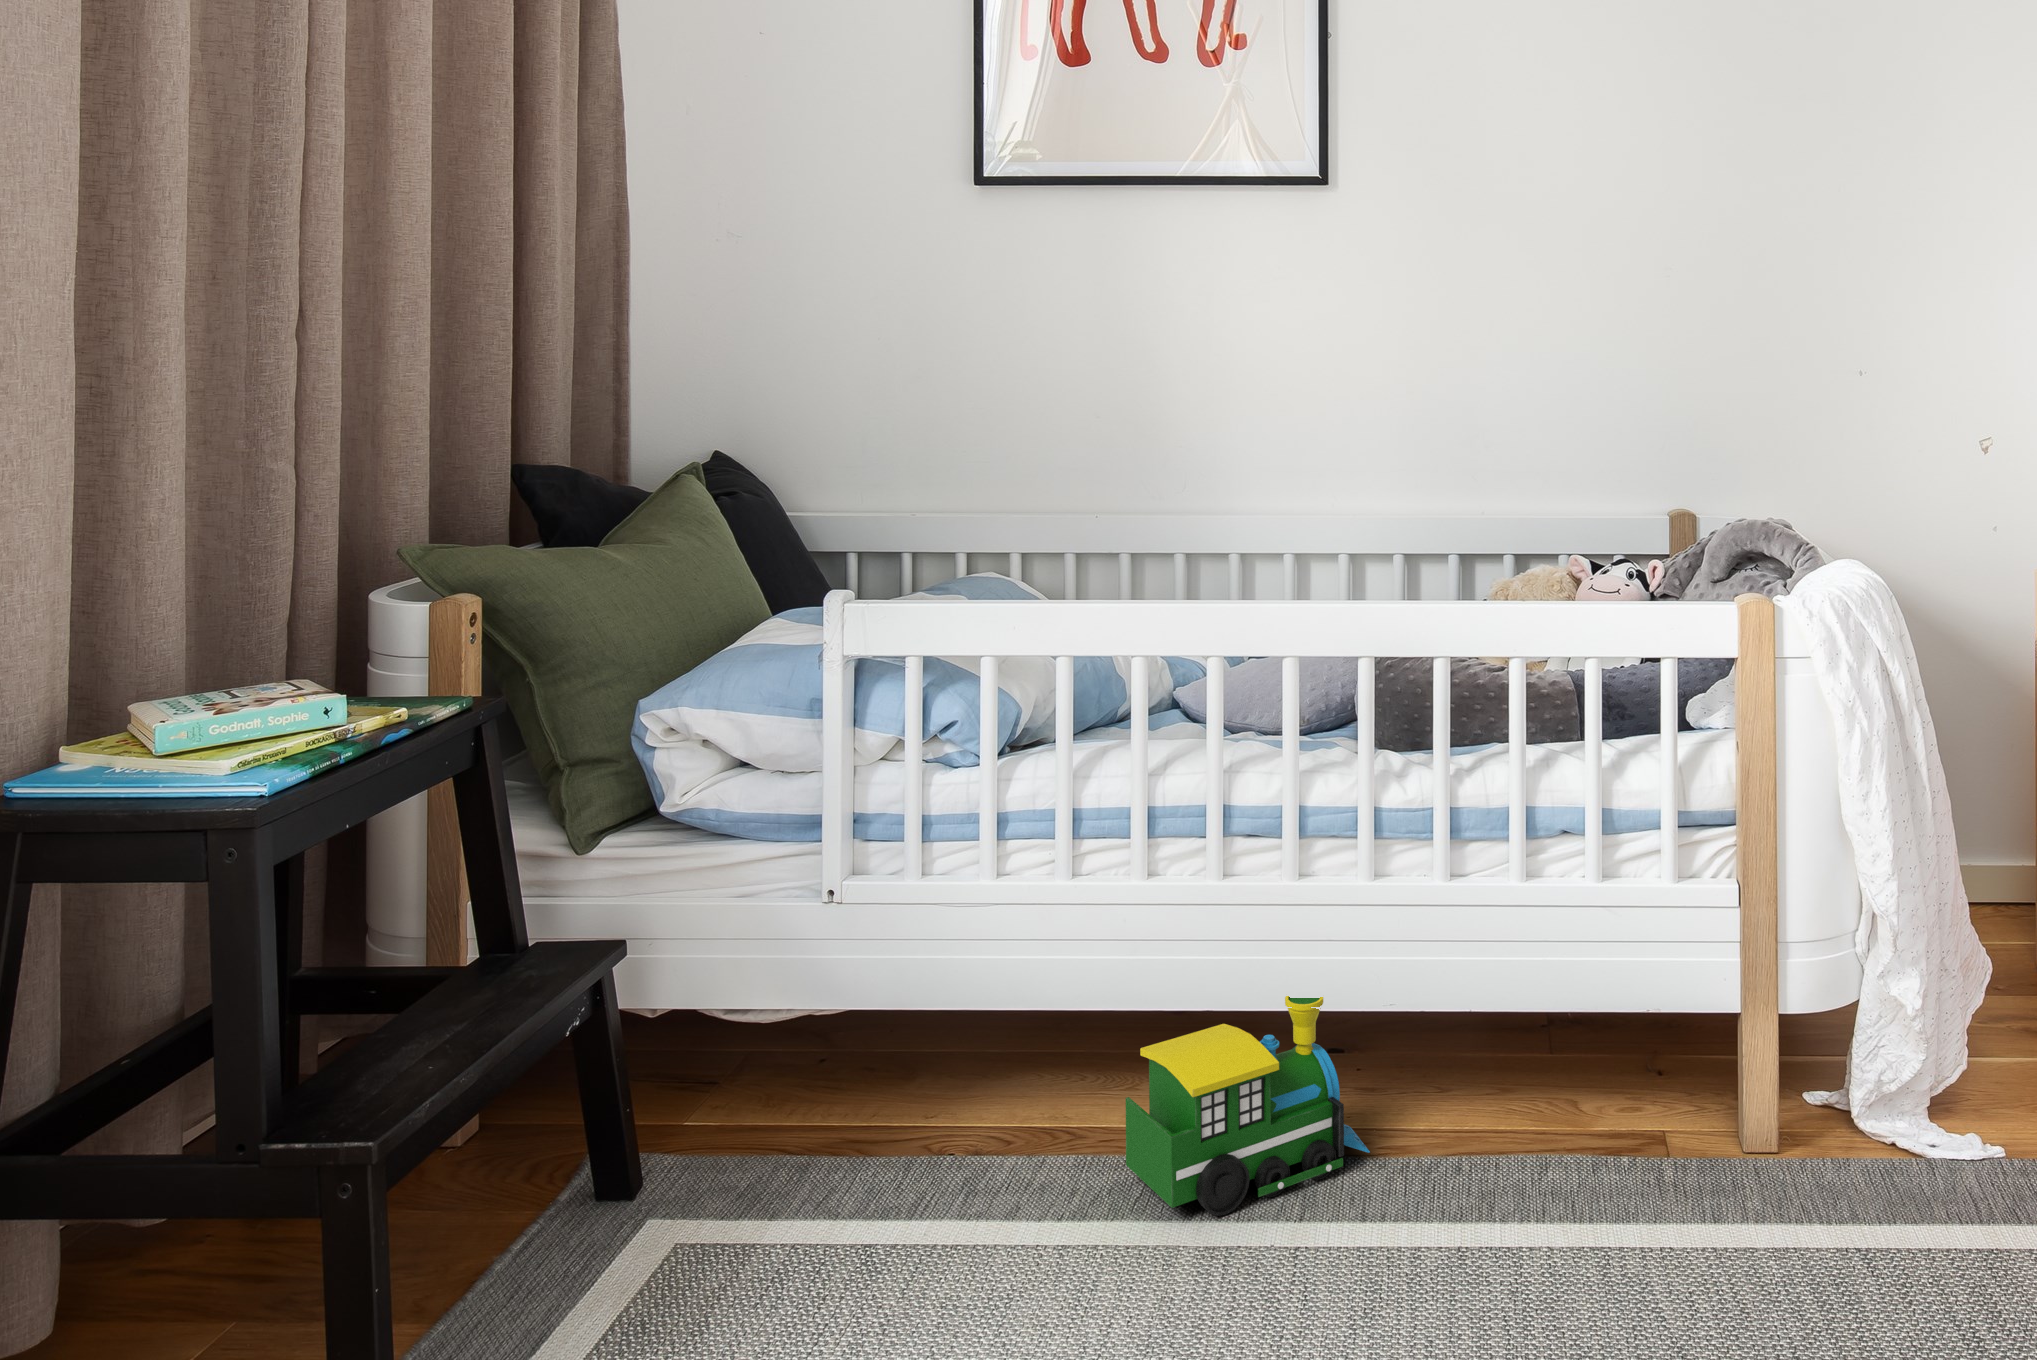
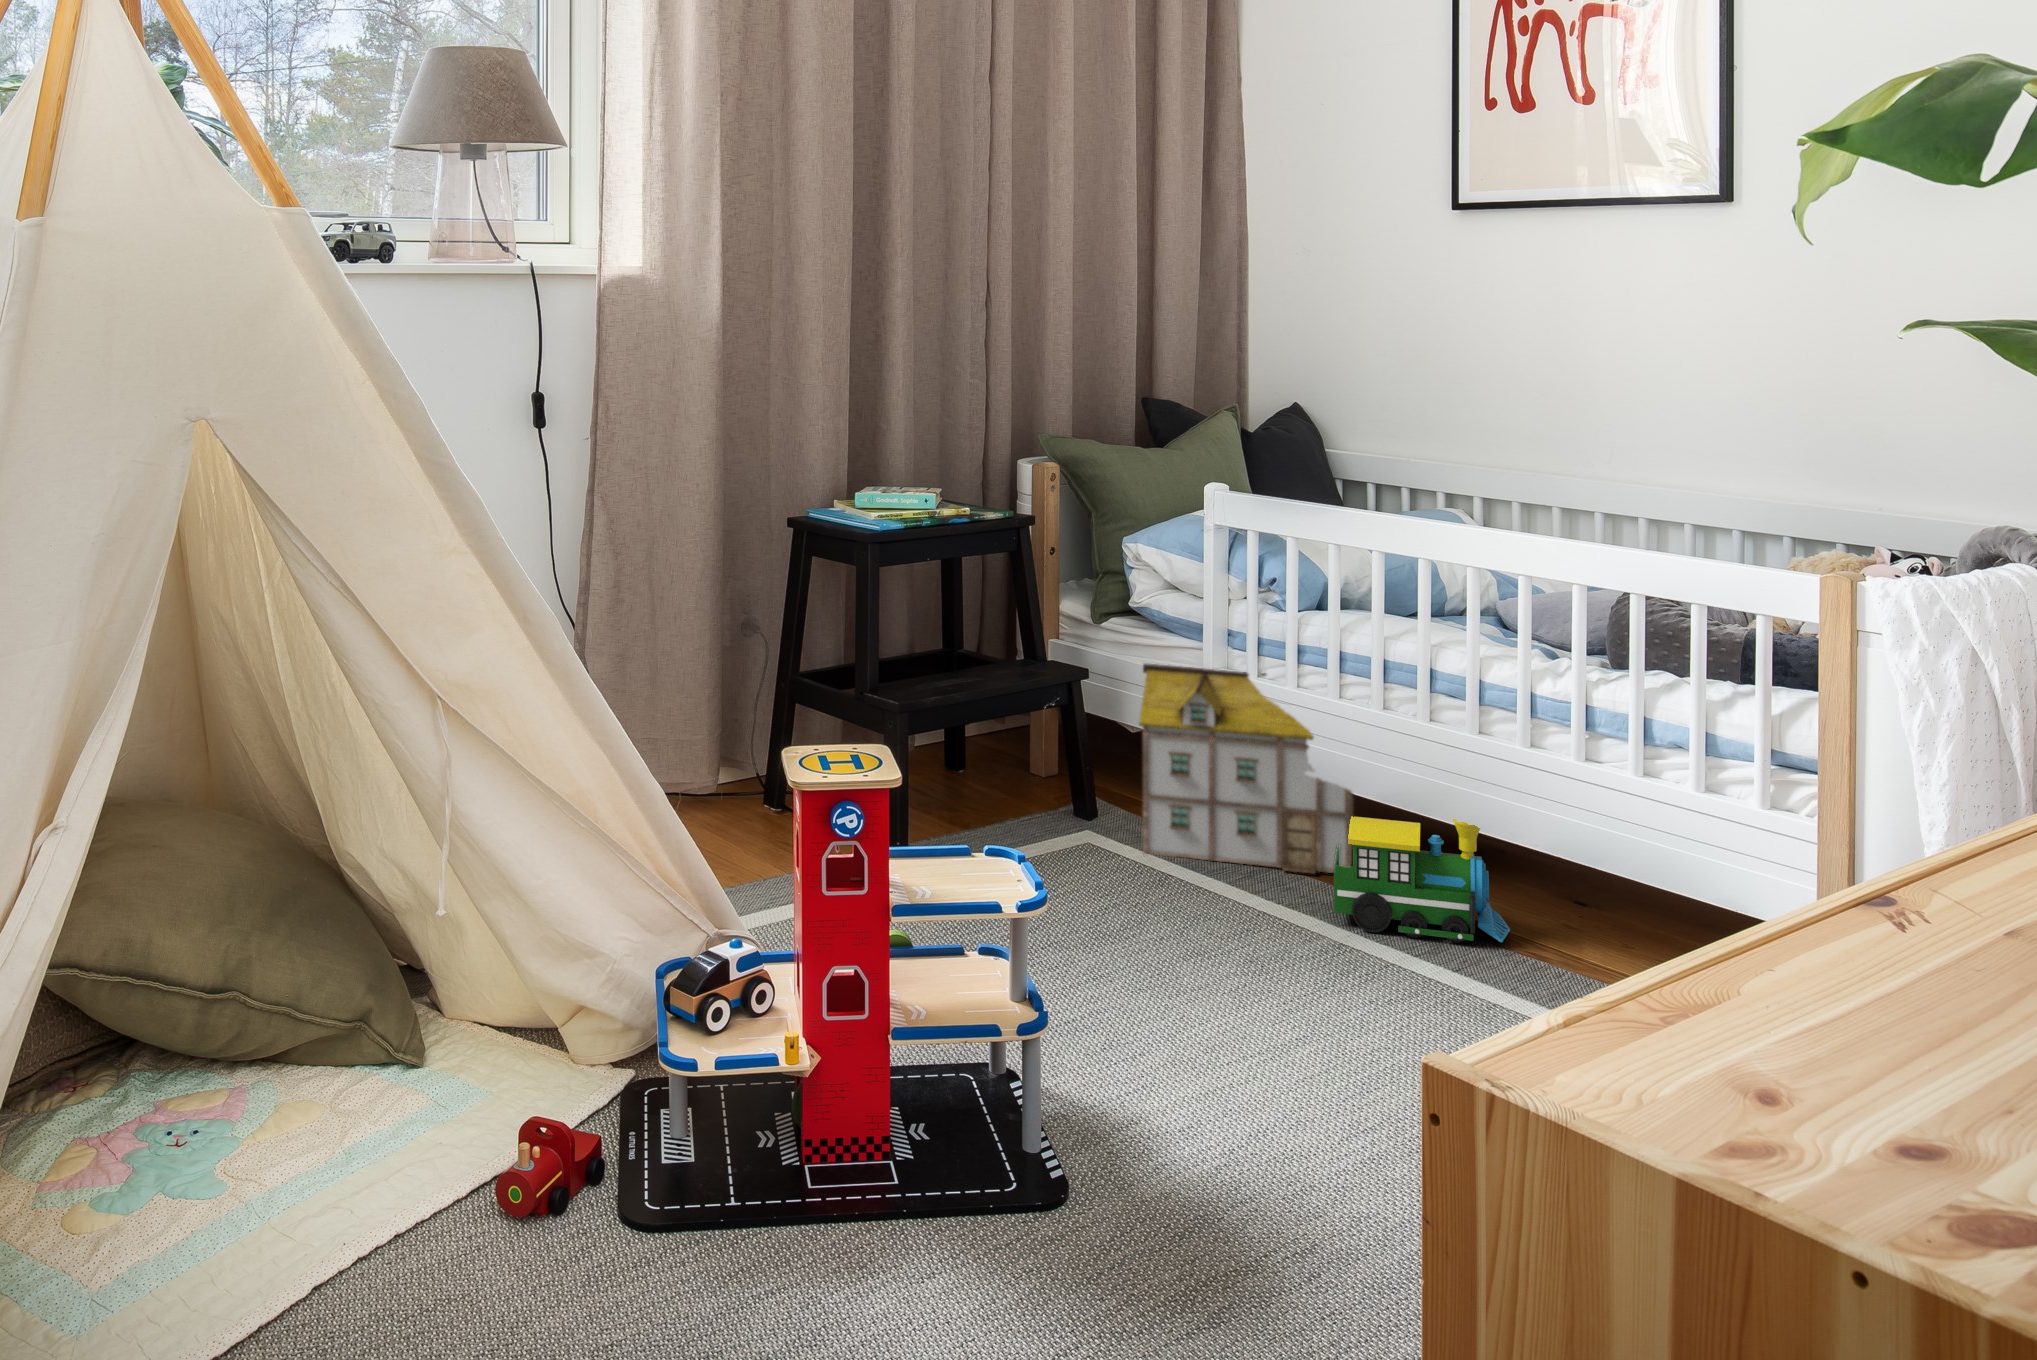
toy house: none [722,837,1097,1231] -> present [1139,664,1354,873]

